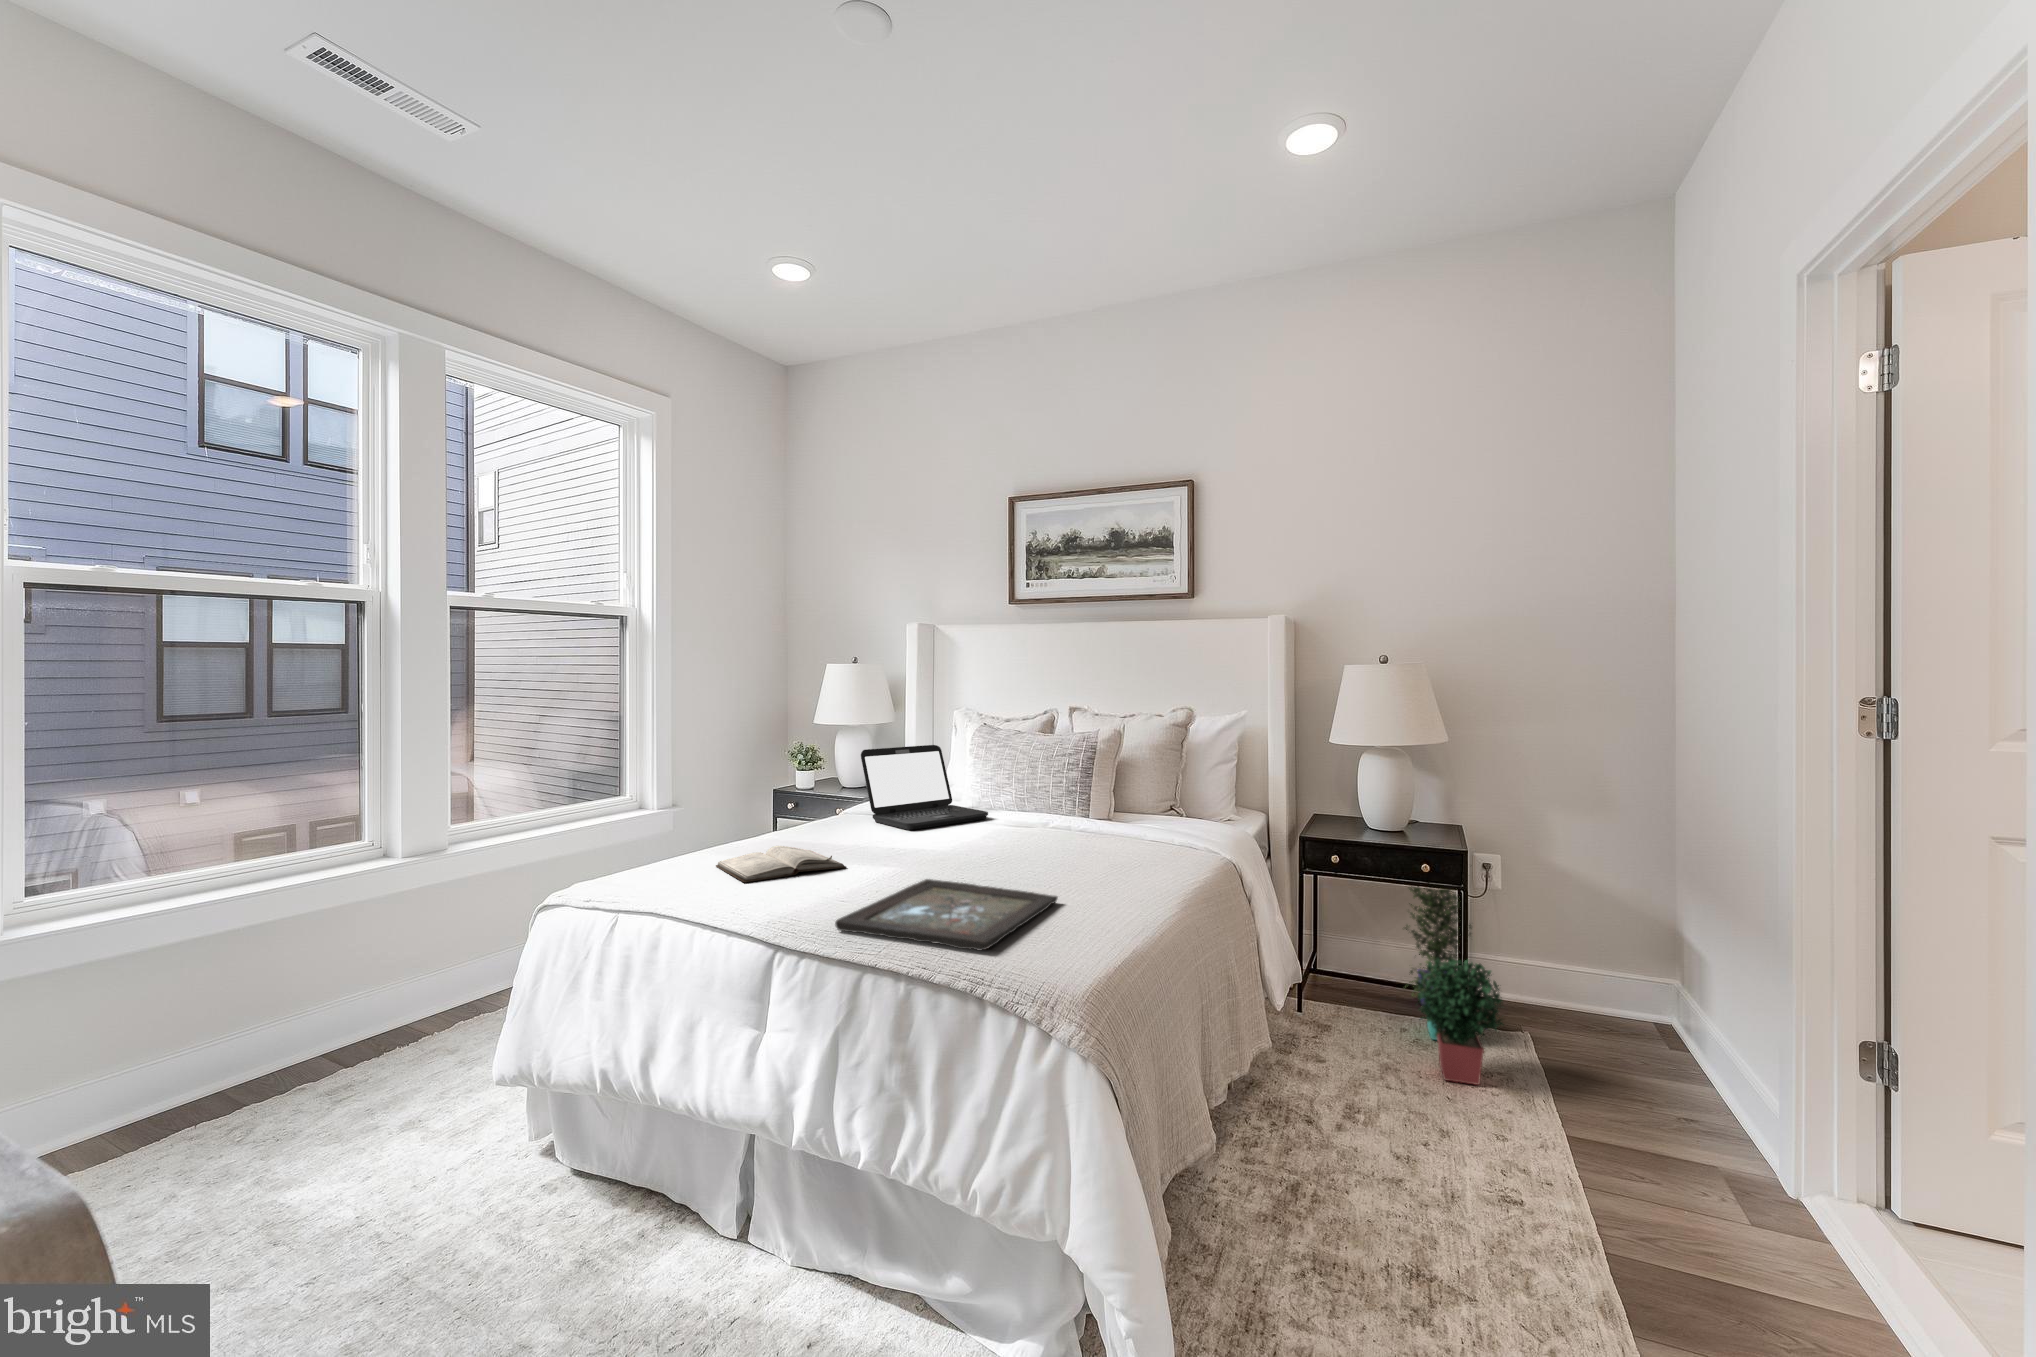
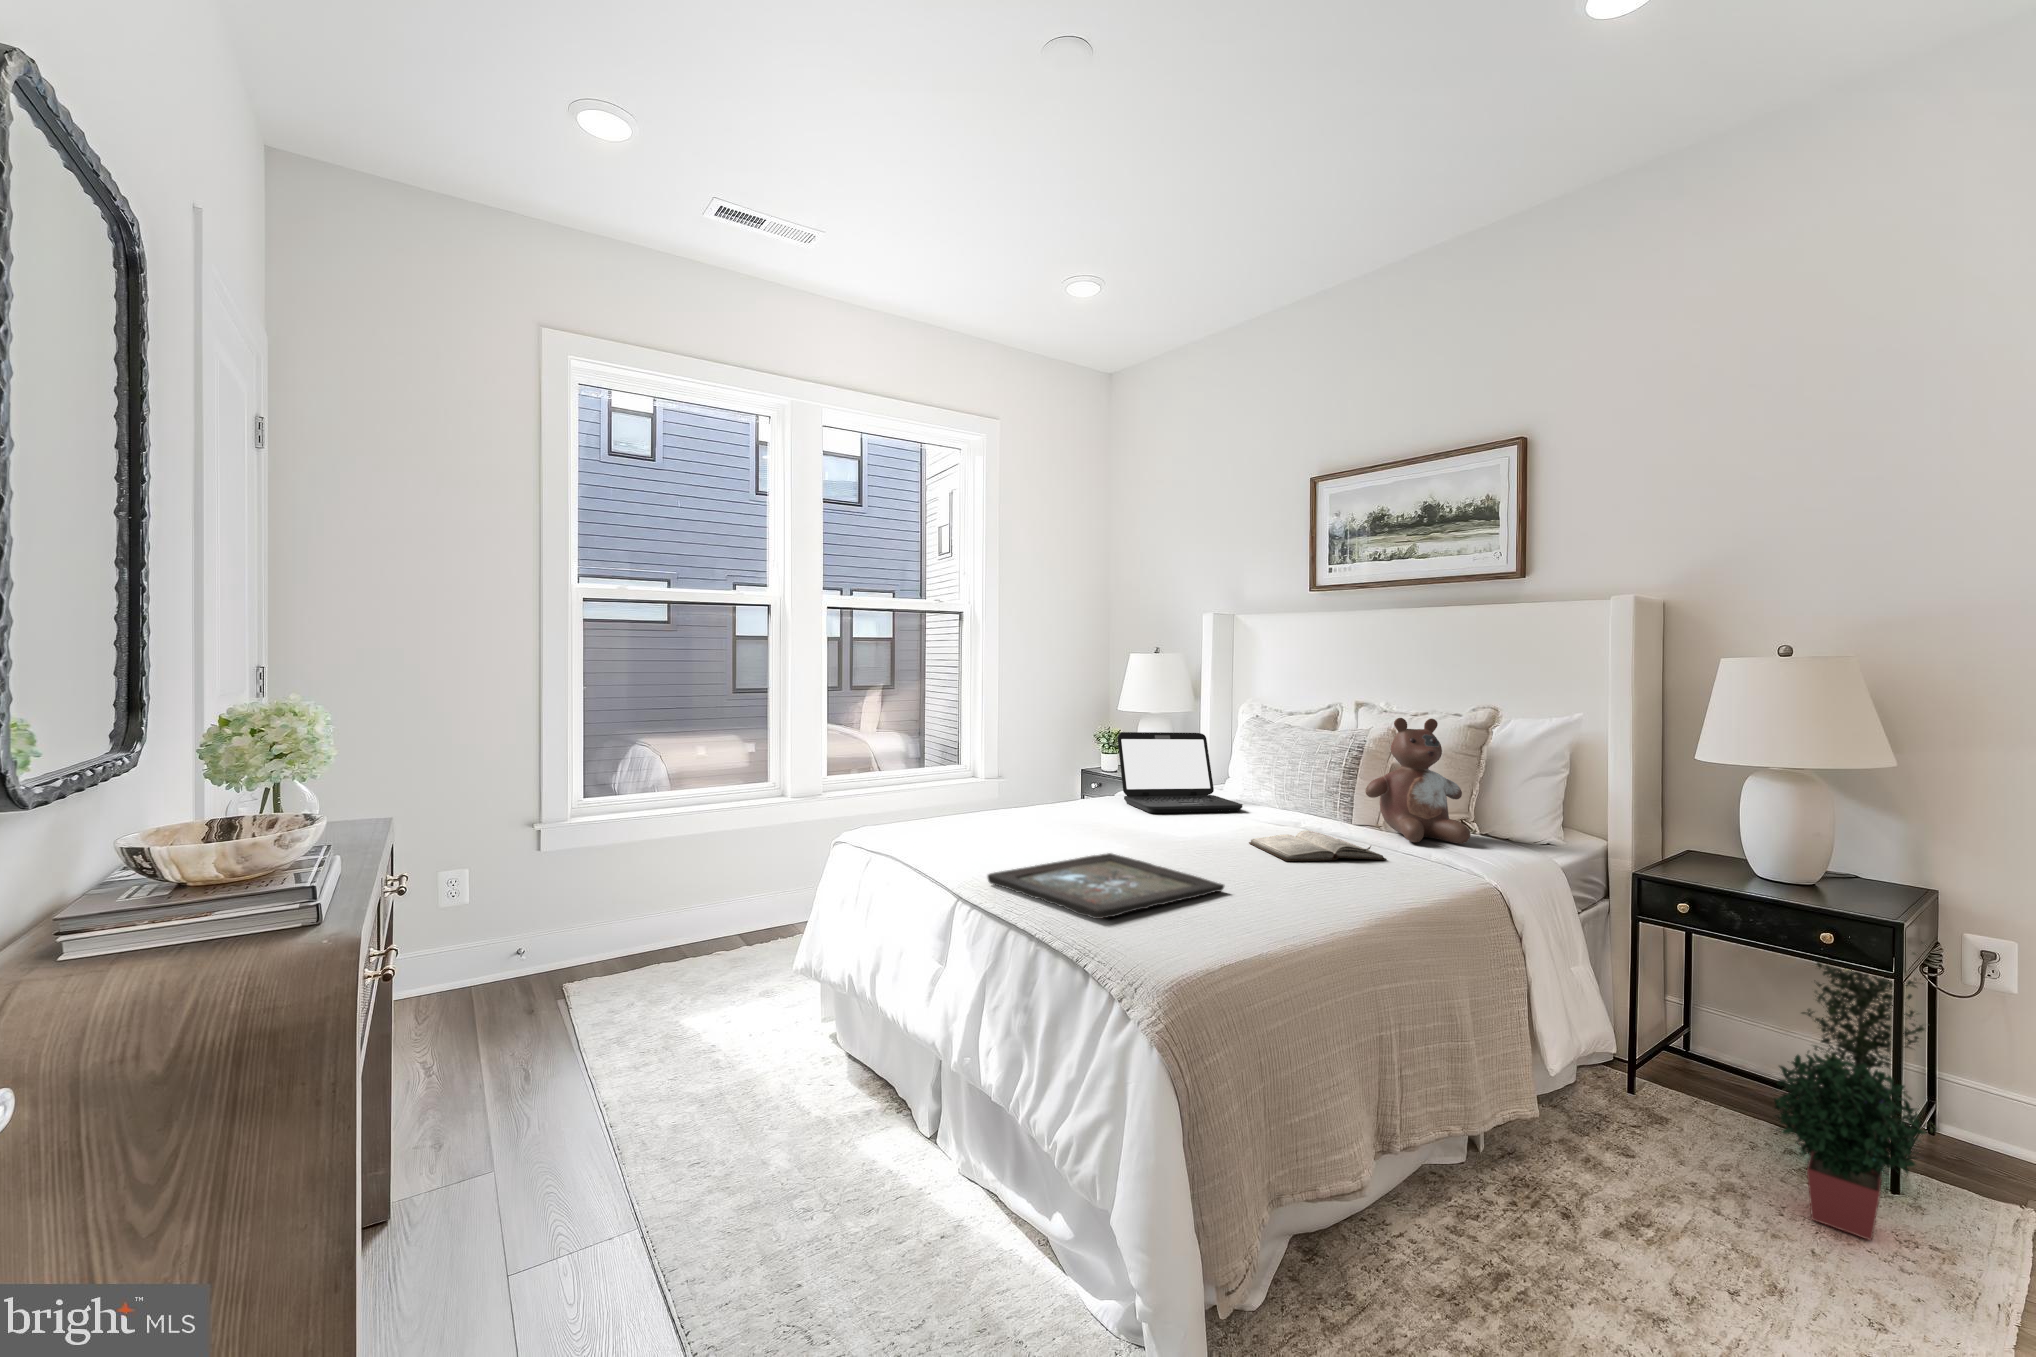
stuffed bear: none [1105,722,1192,832] -> present [1365,718,1470,843]
diary: present [716,846,846,882] -> present [1249,830,1387,861]

